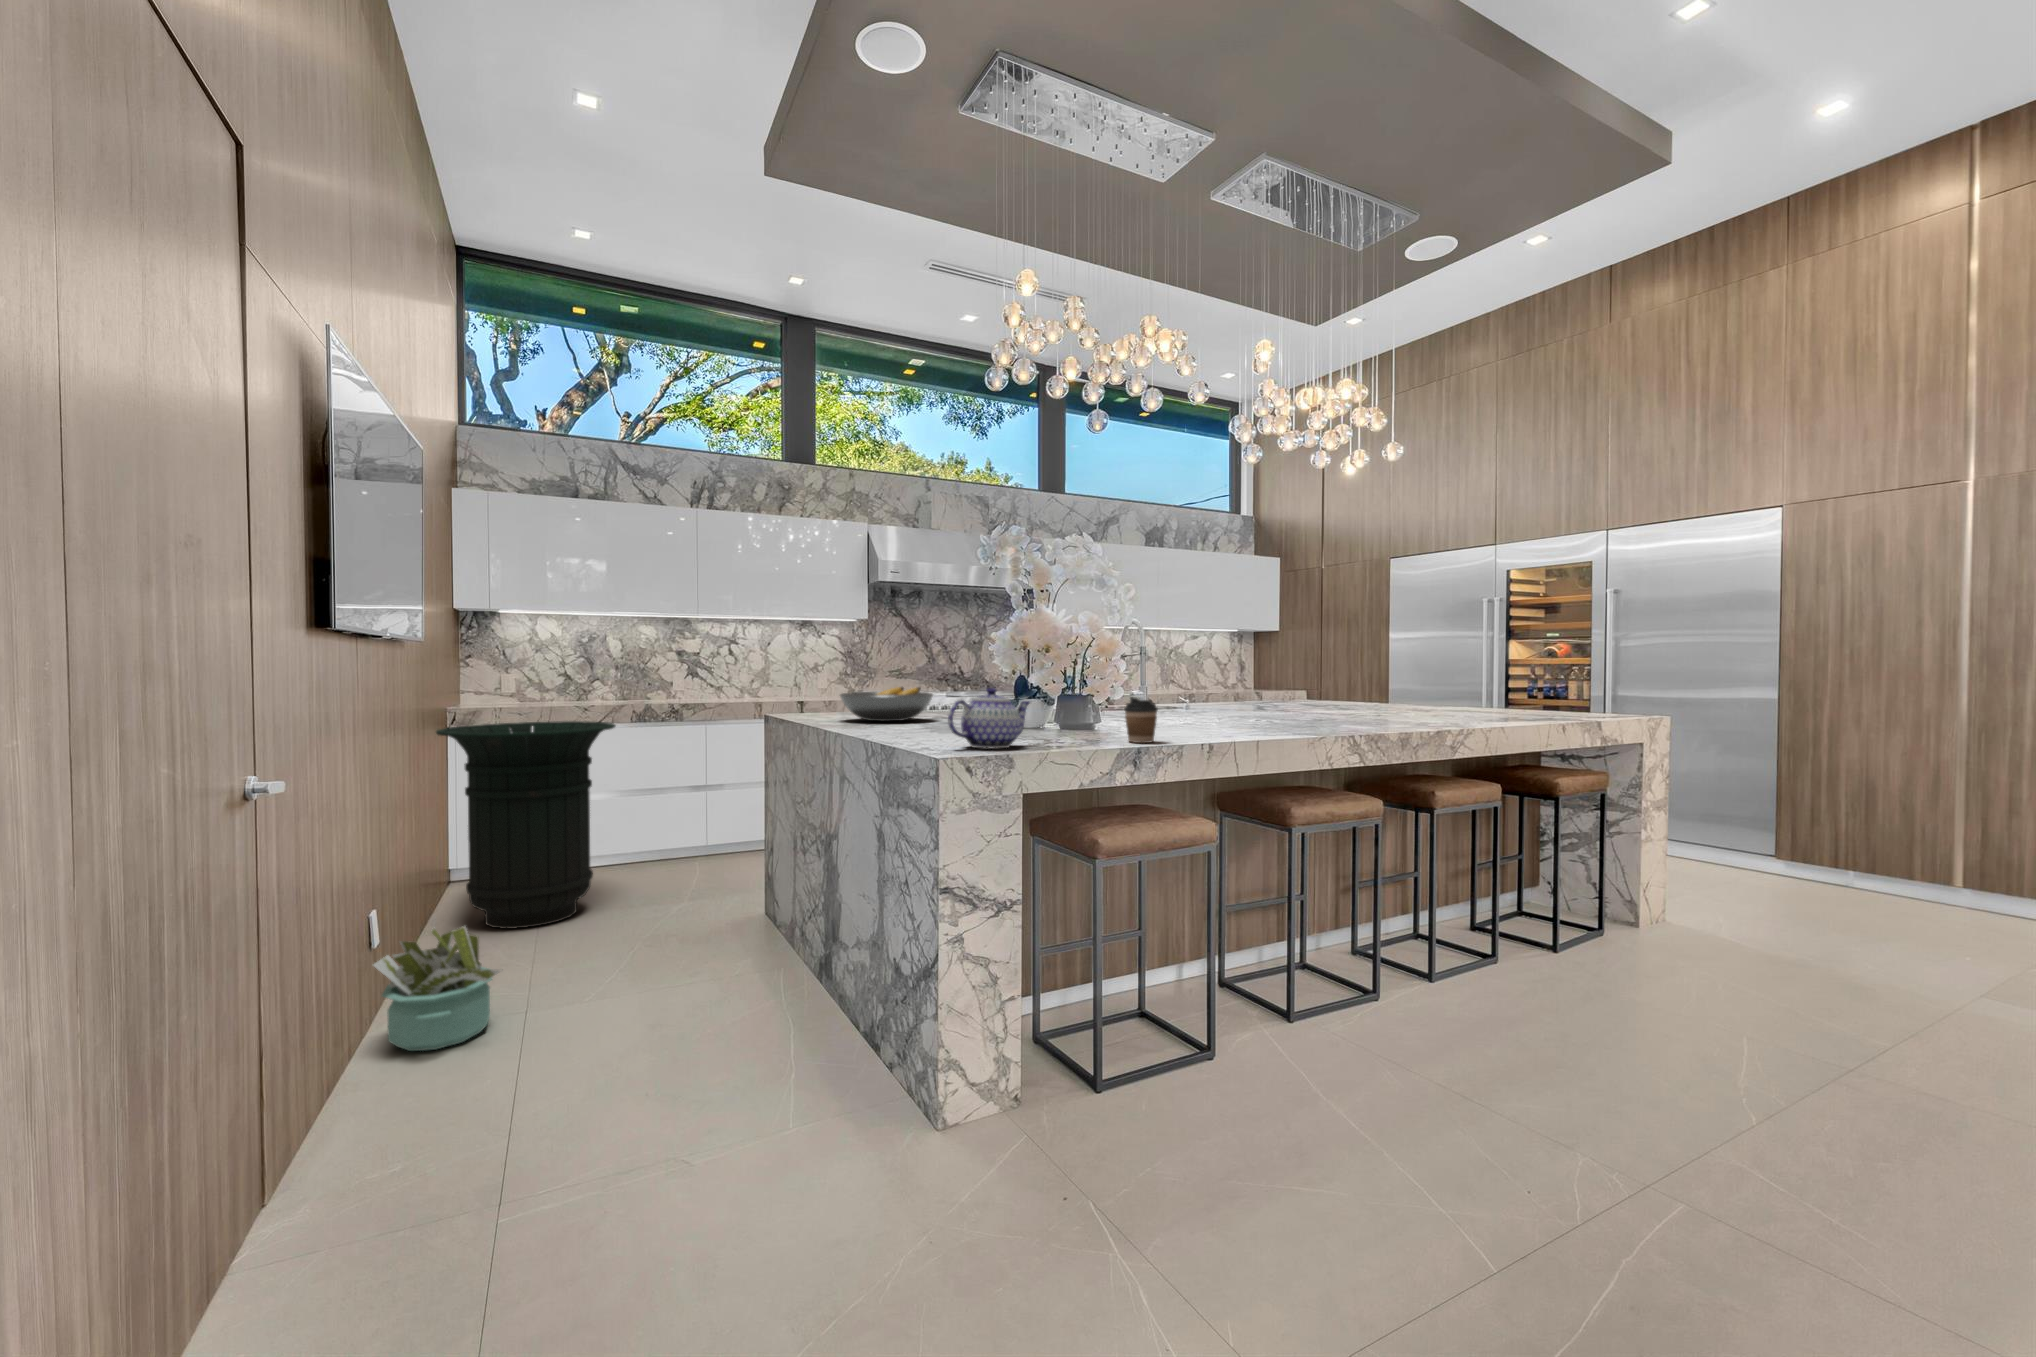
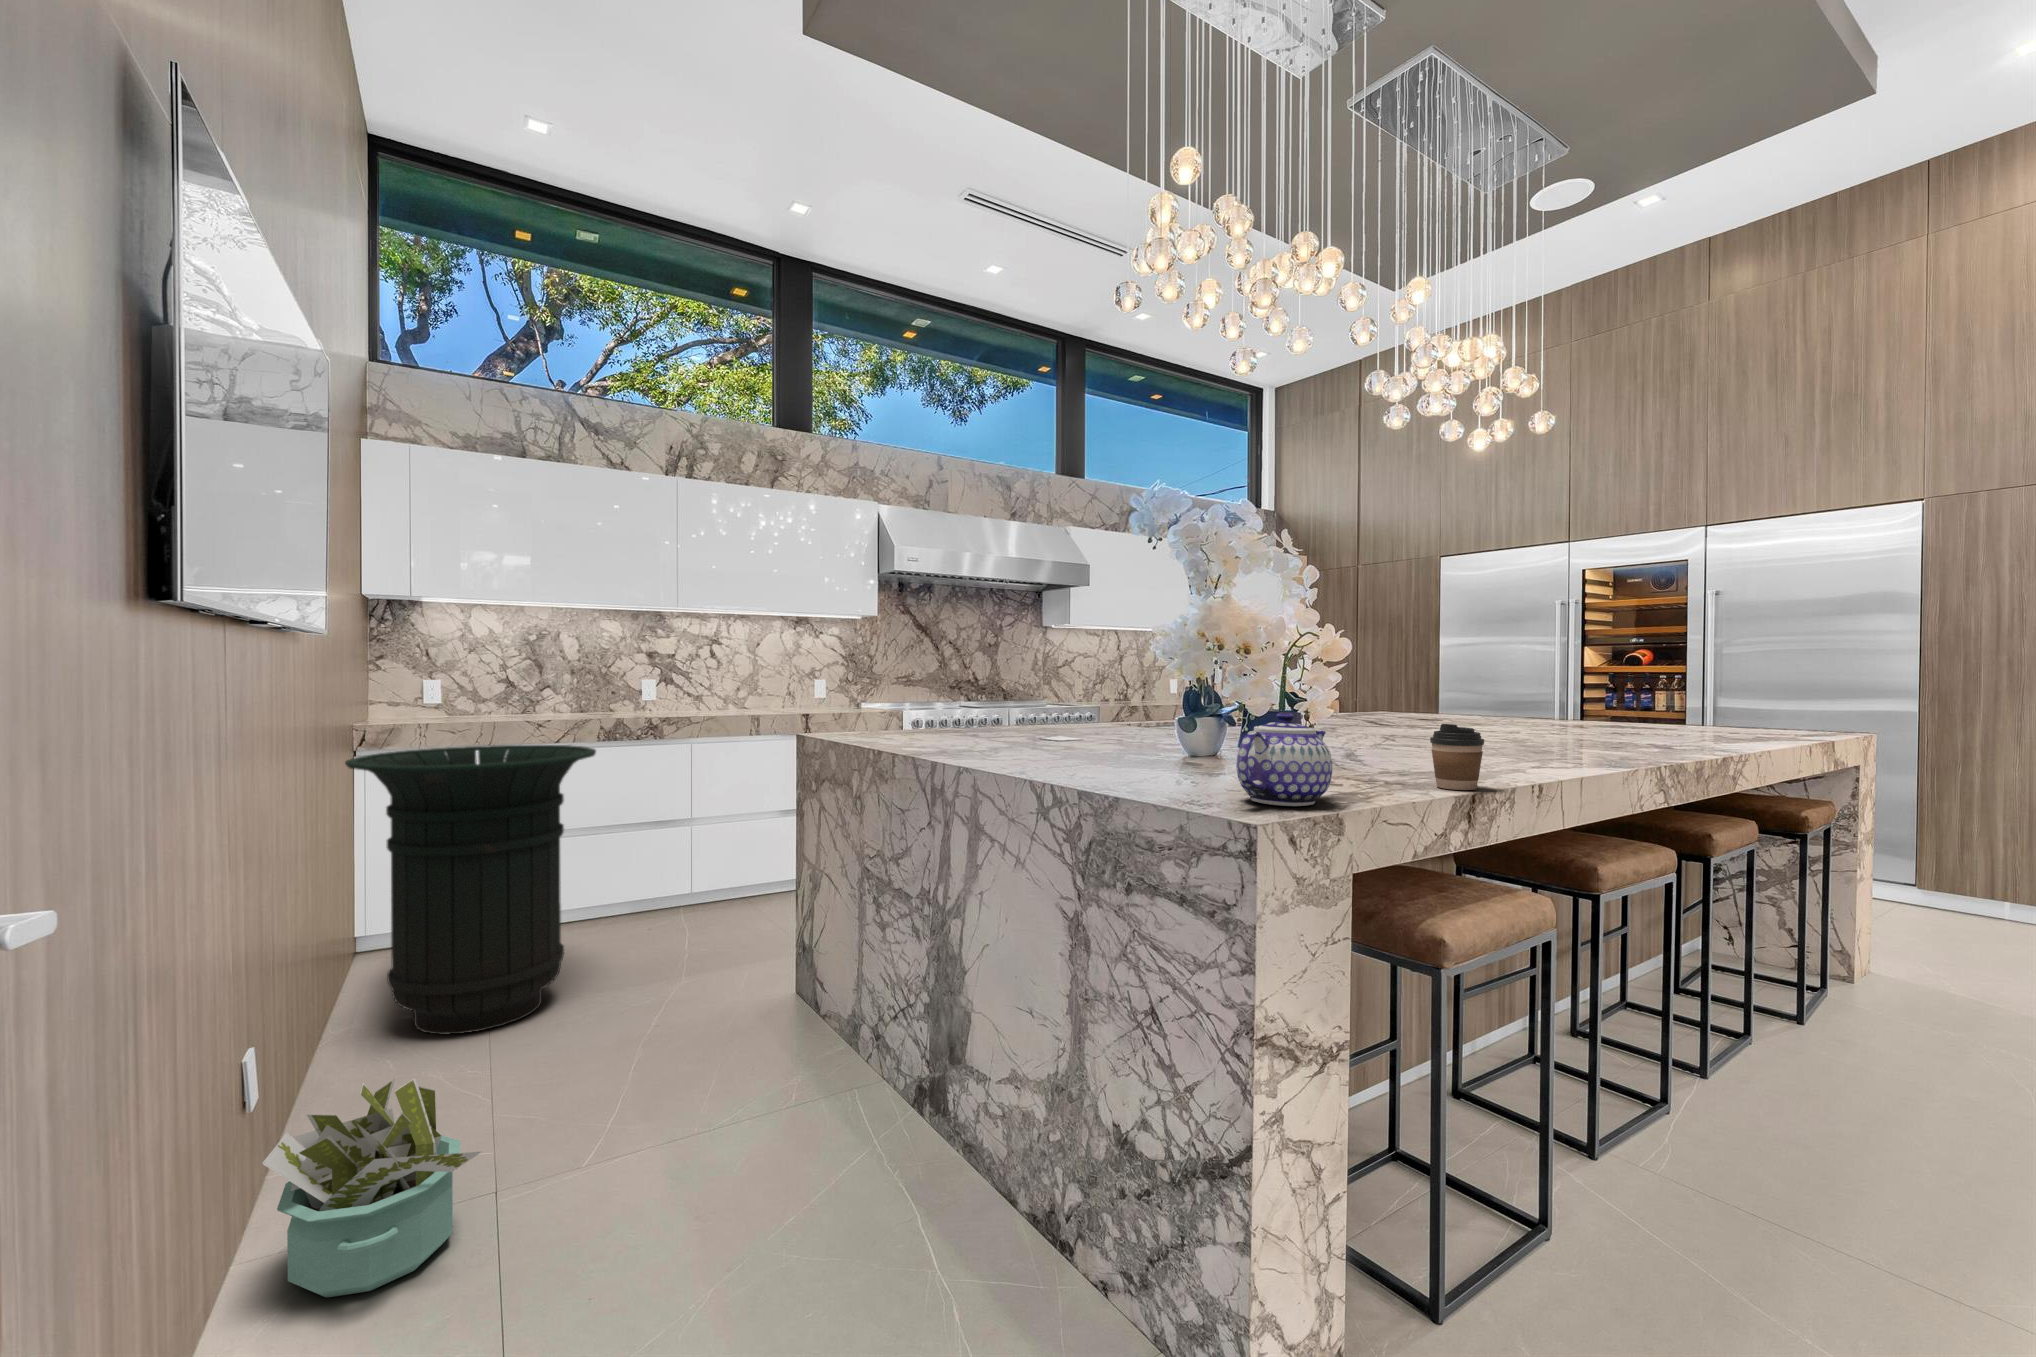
fruit bowl: present [840,687,933,721] -> none [931,703,1057,749]

